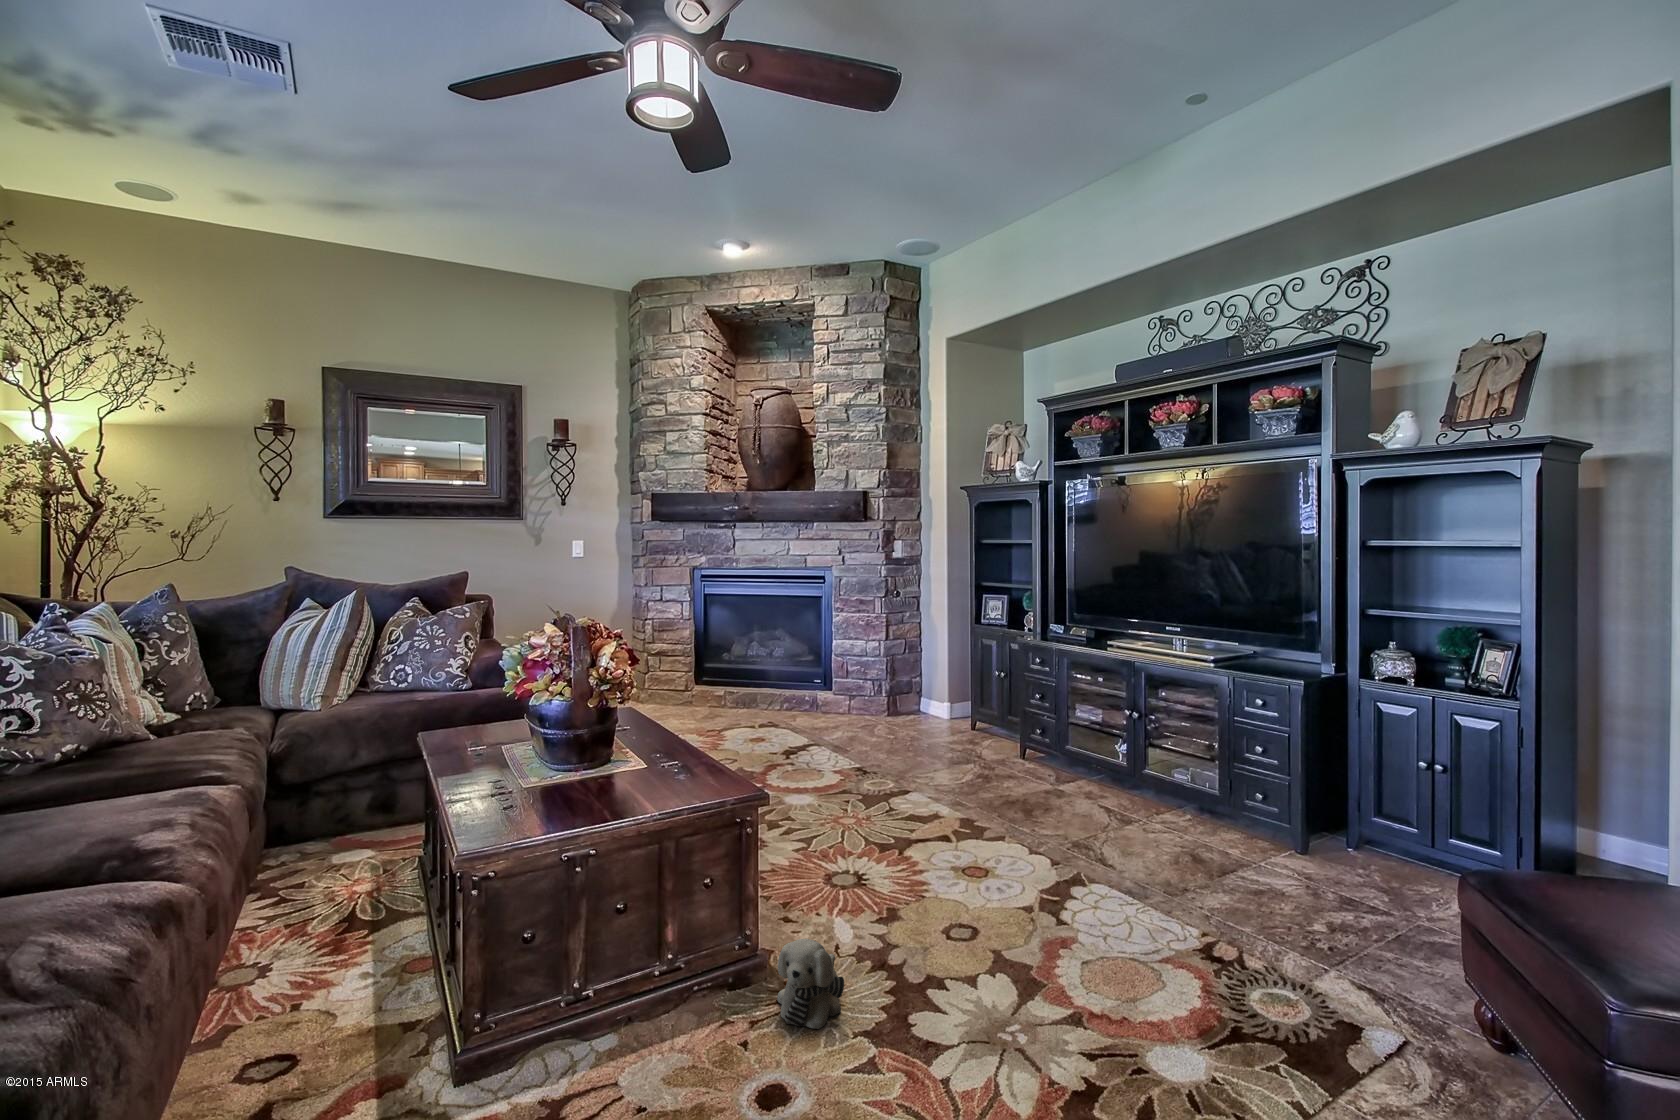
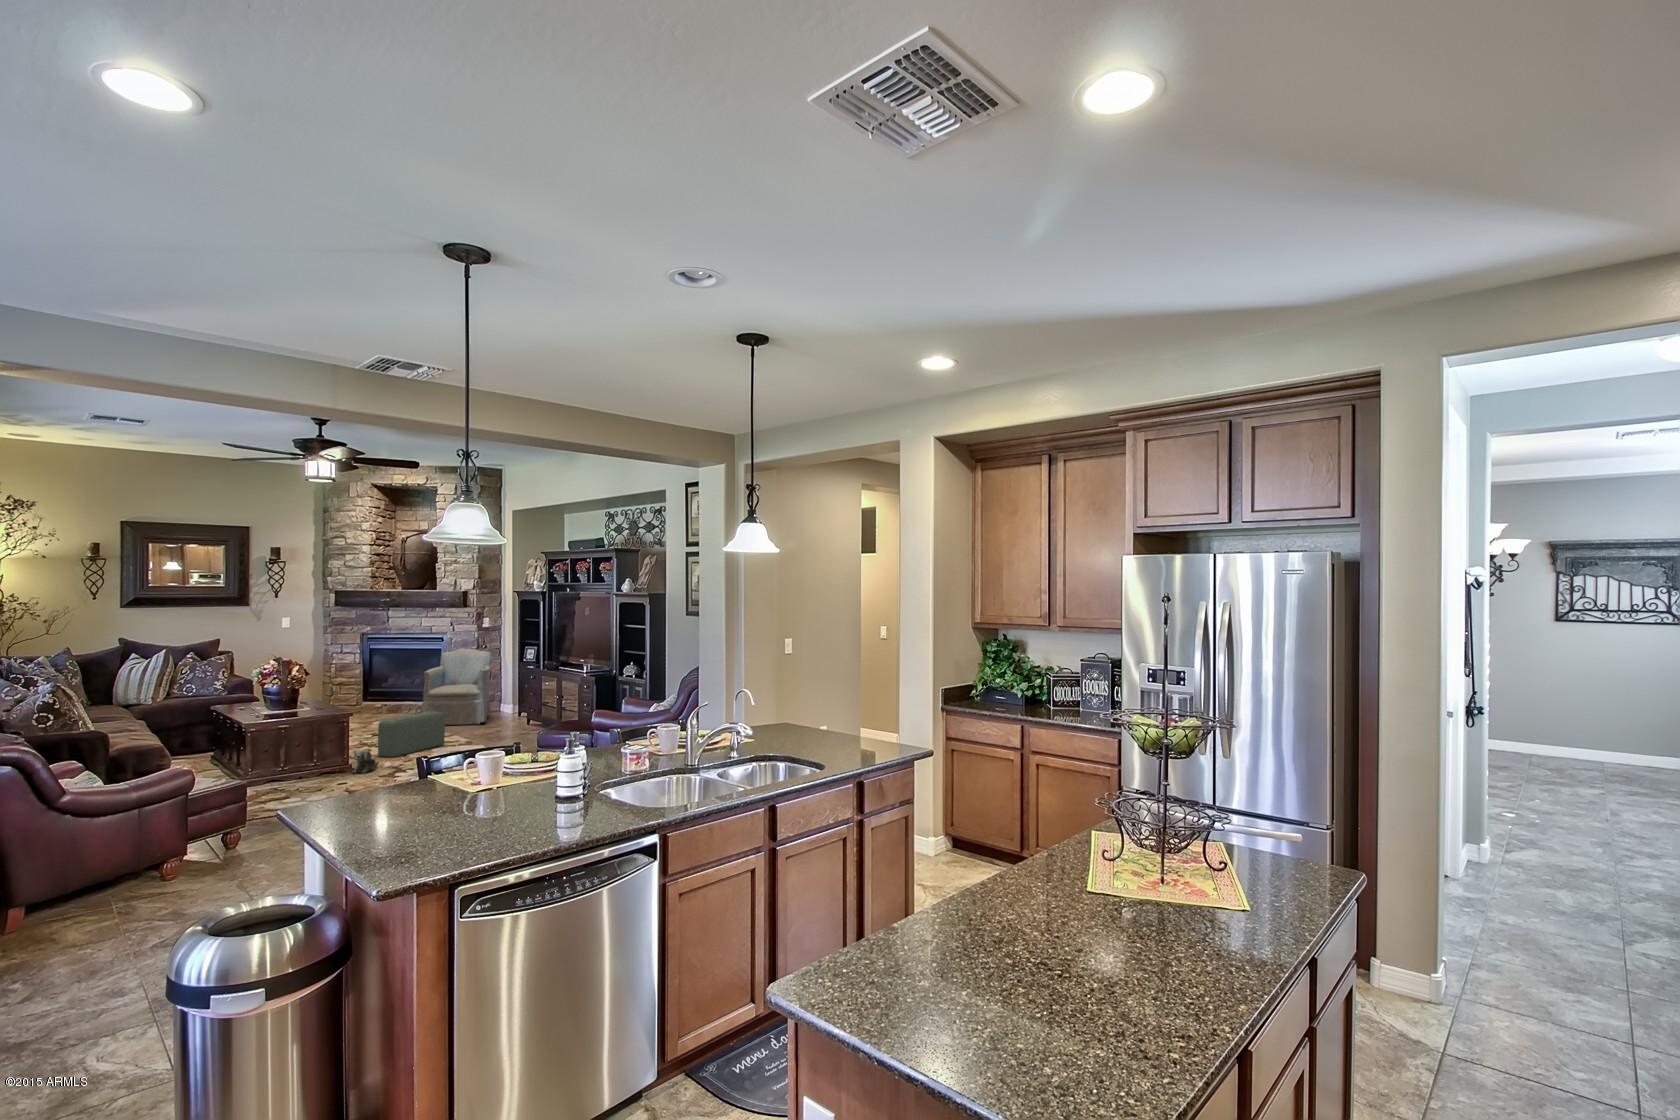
armchair: none [811,598,934,751] -> present [421,649,492,725]
pouf: none [798,753,924,898] -> present [378,711,445,757]

